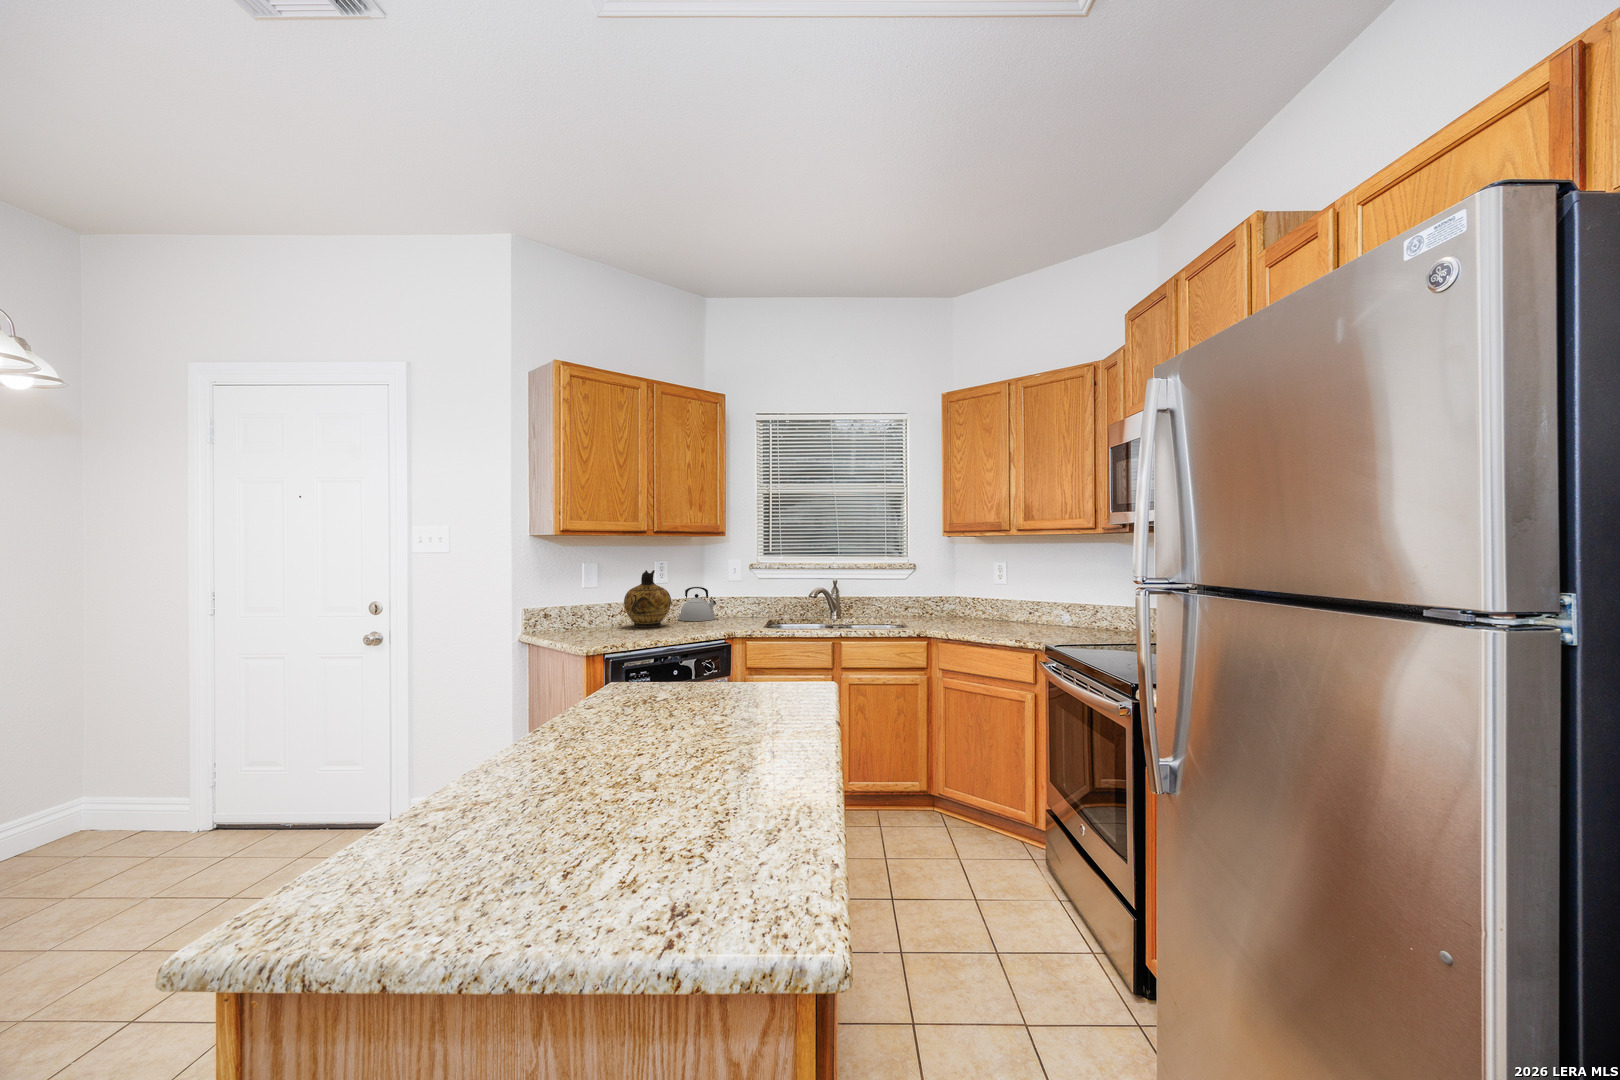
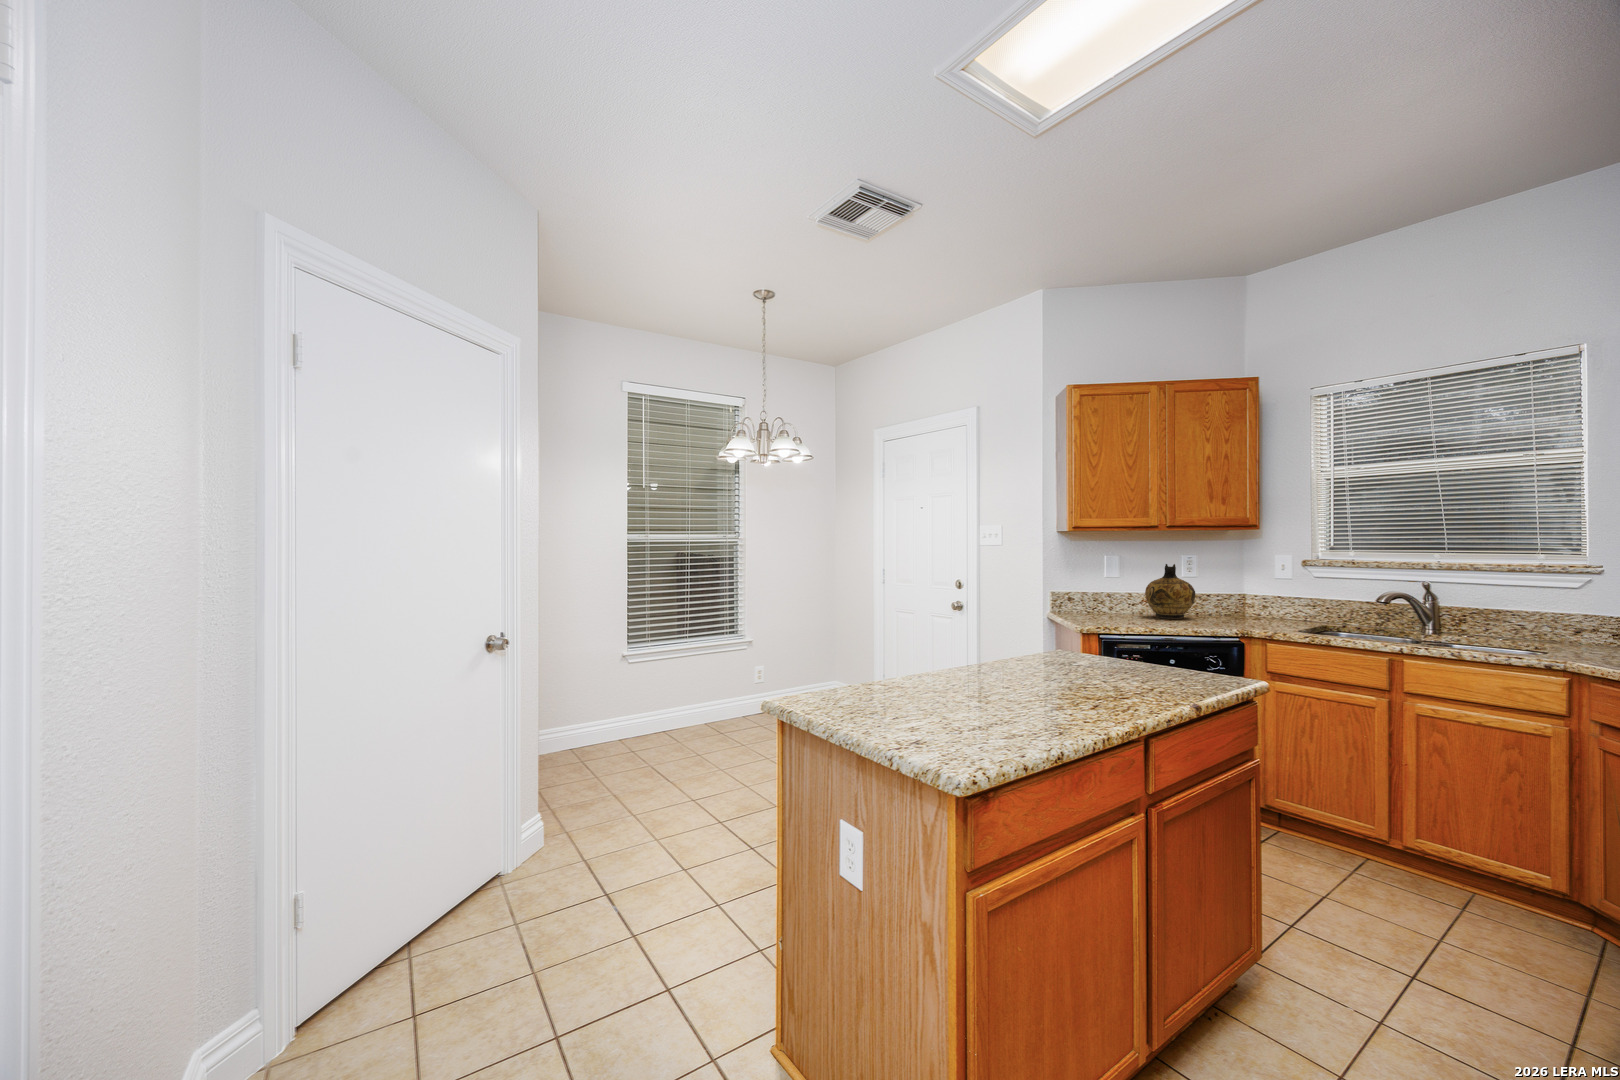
kettle: present [678,587,716,621] -> none [1213,583,1259,619]

